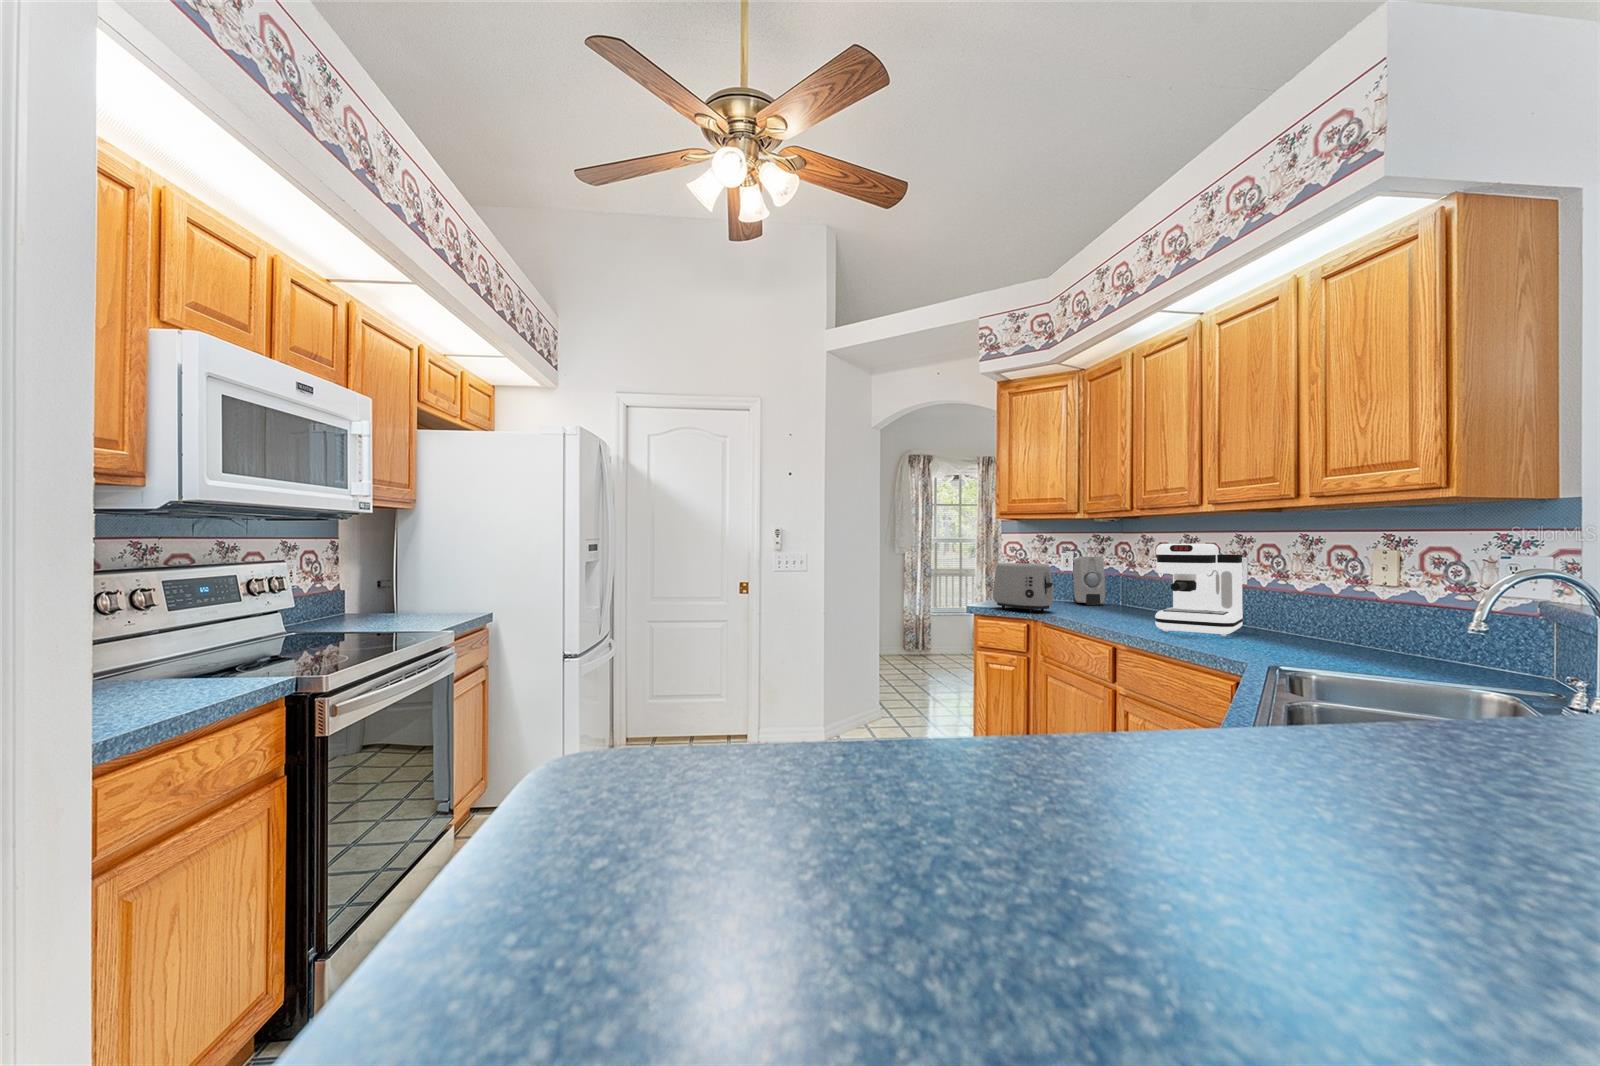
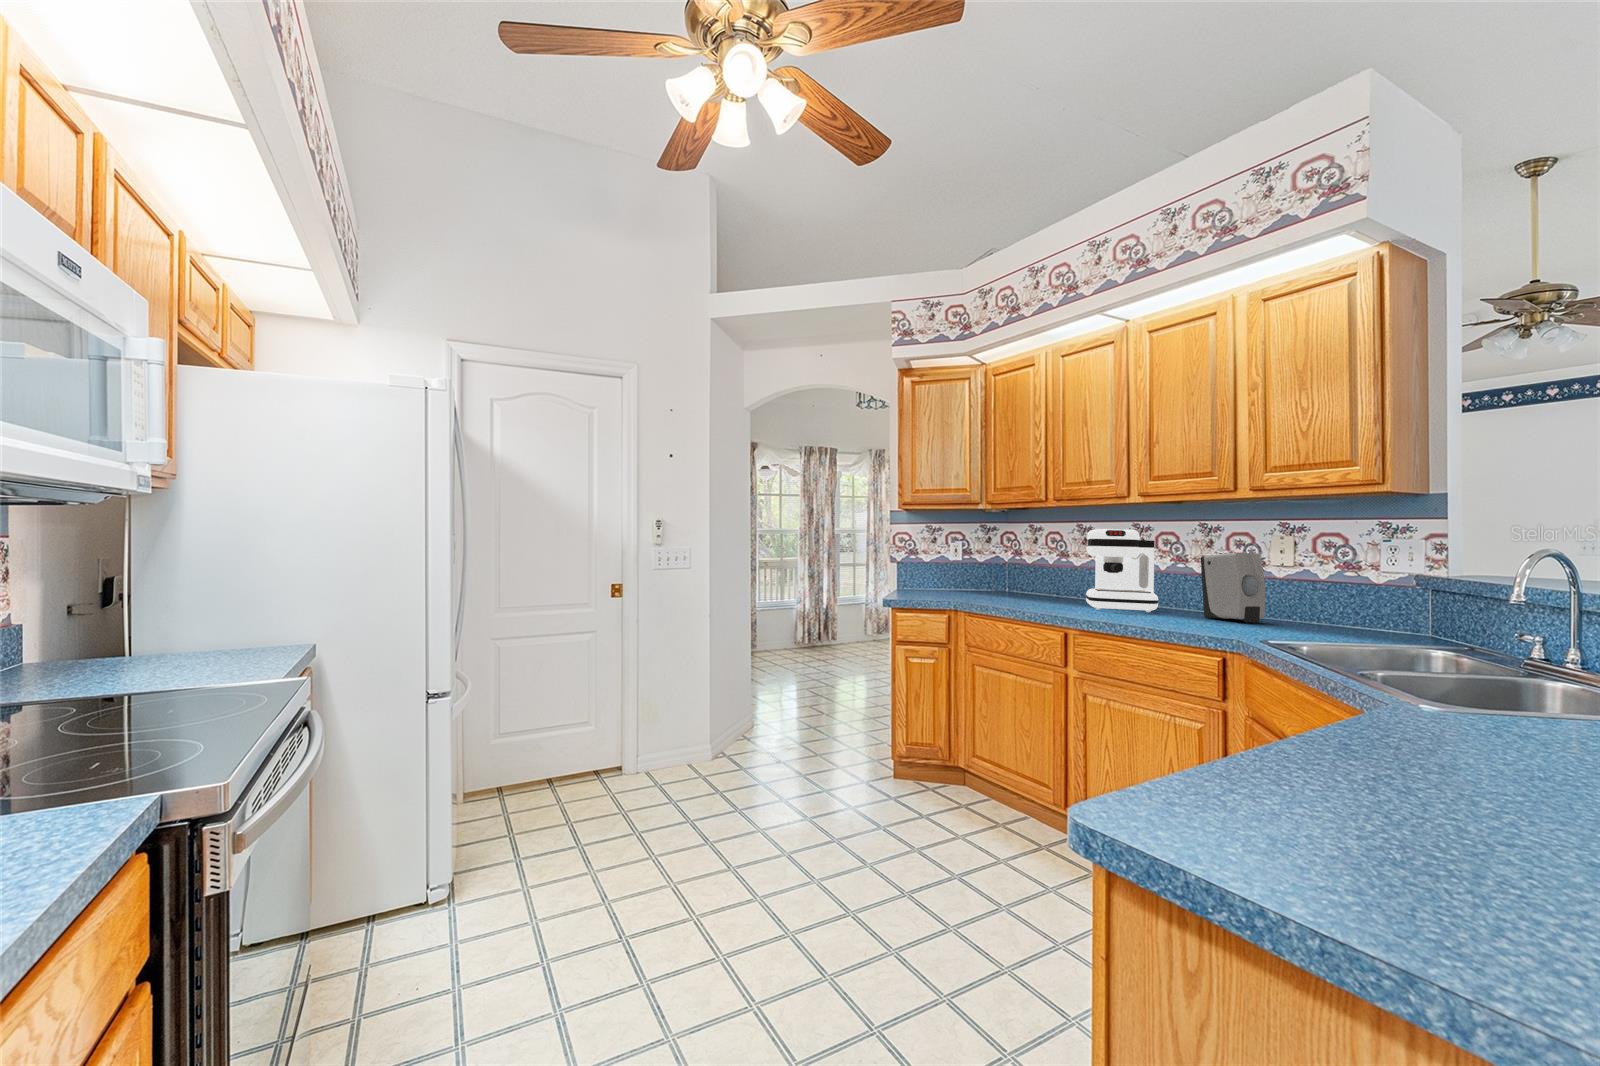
soap dispenser: present [1072,557,1105,605] -> present [1201,553,1265,622]
toaster: present [993,563,1054,612] -> none [906,548,971,595]

